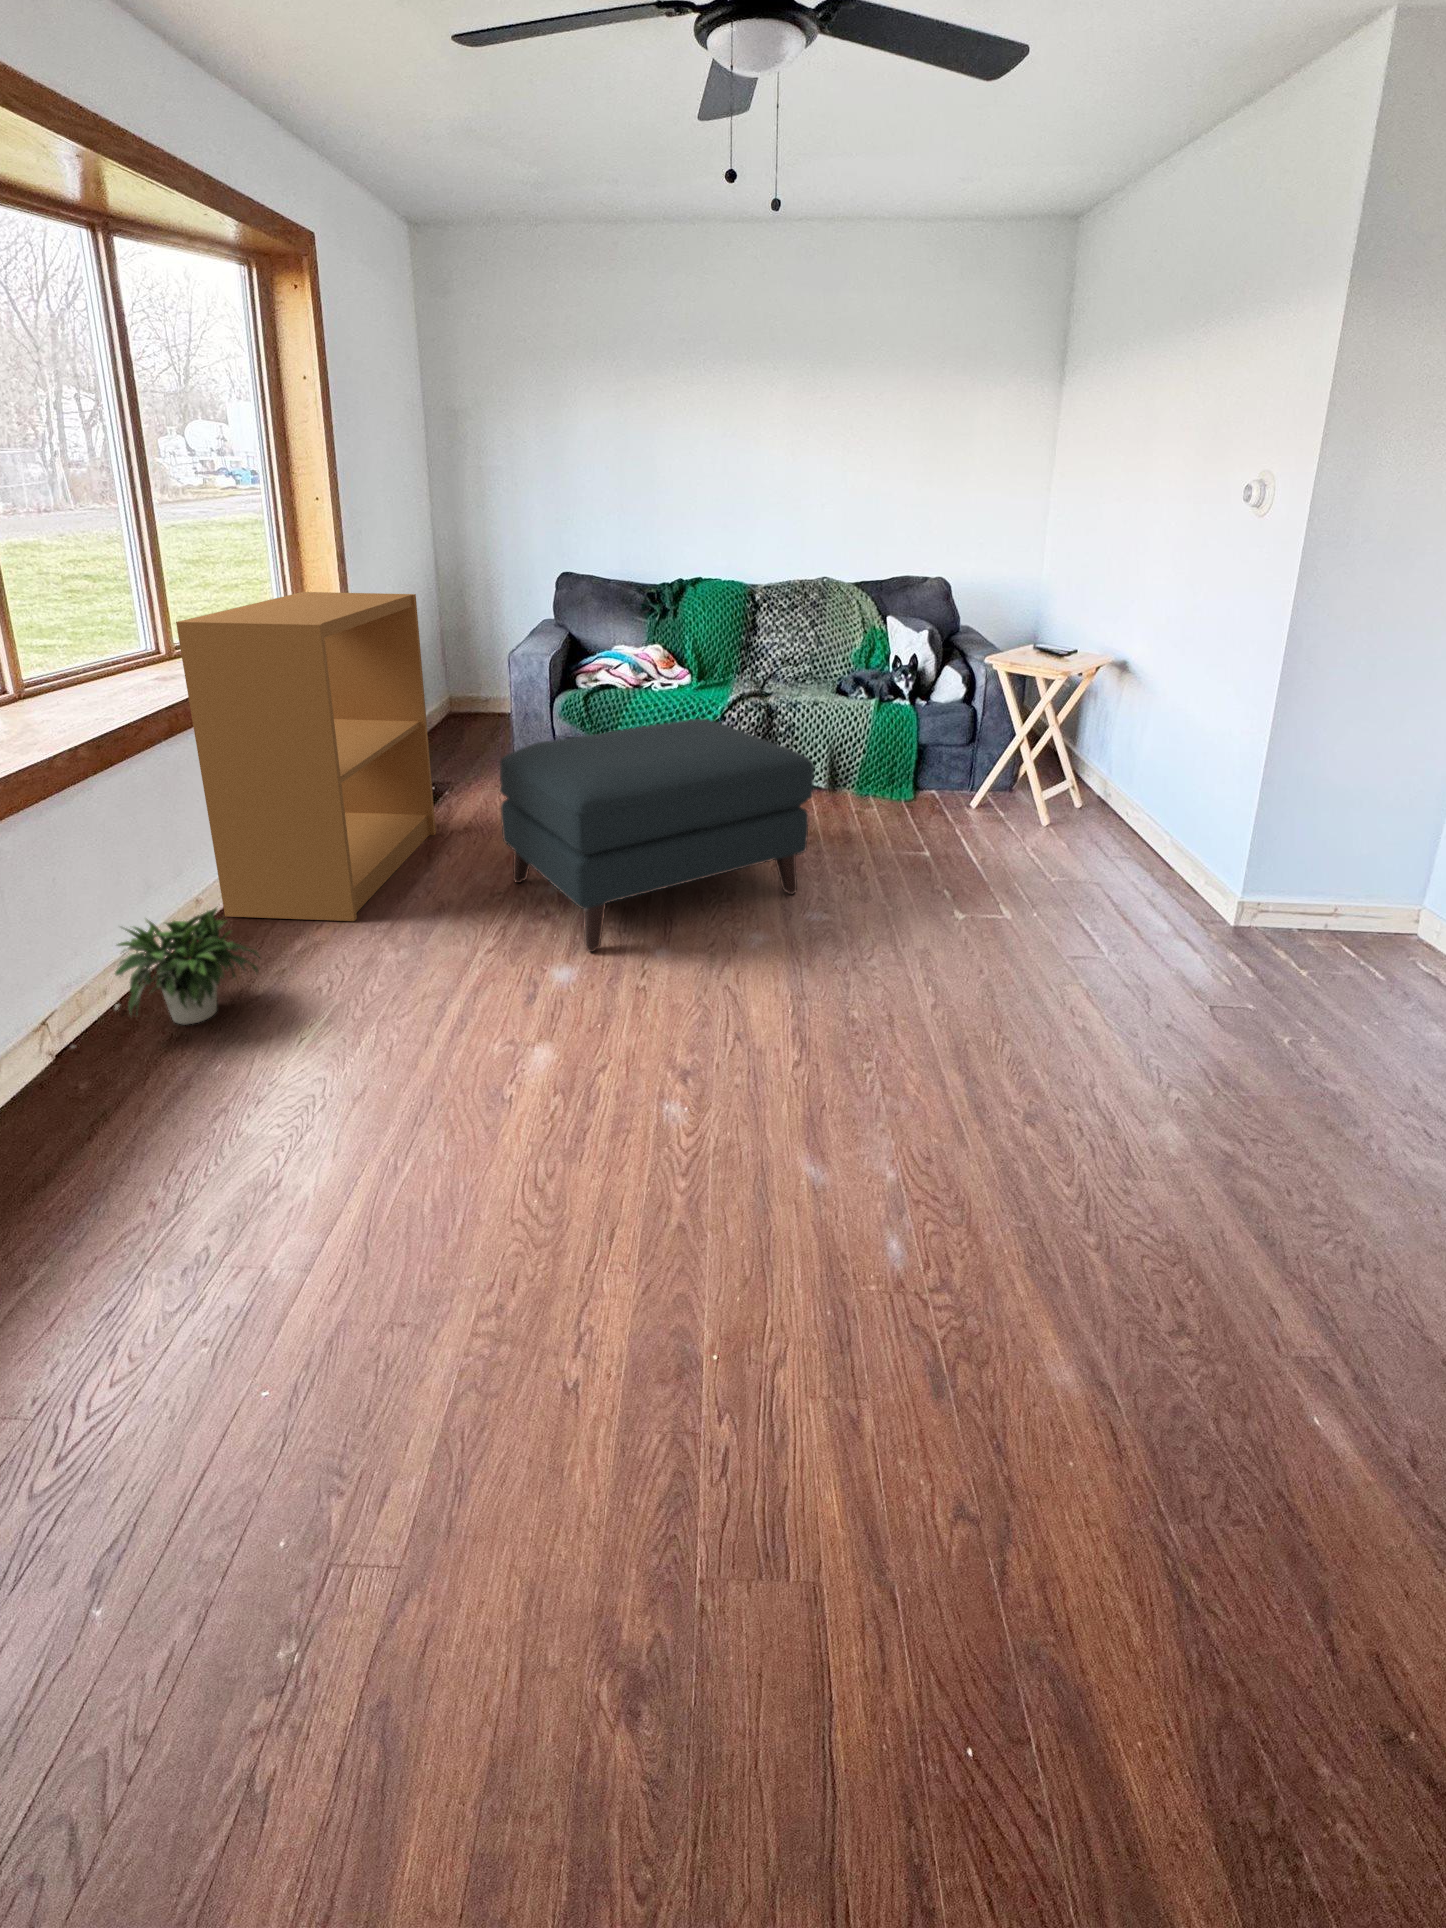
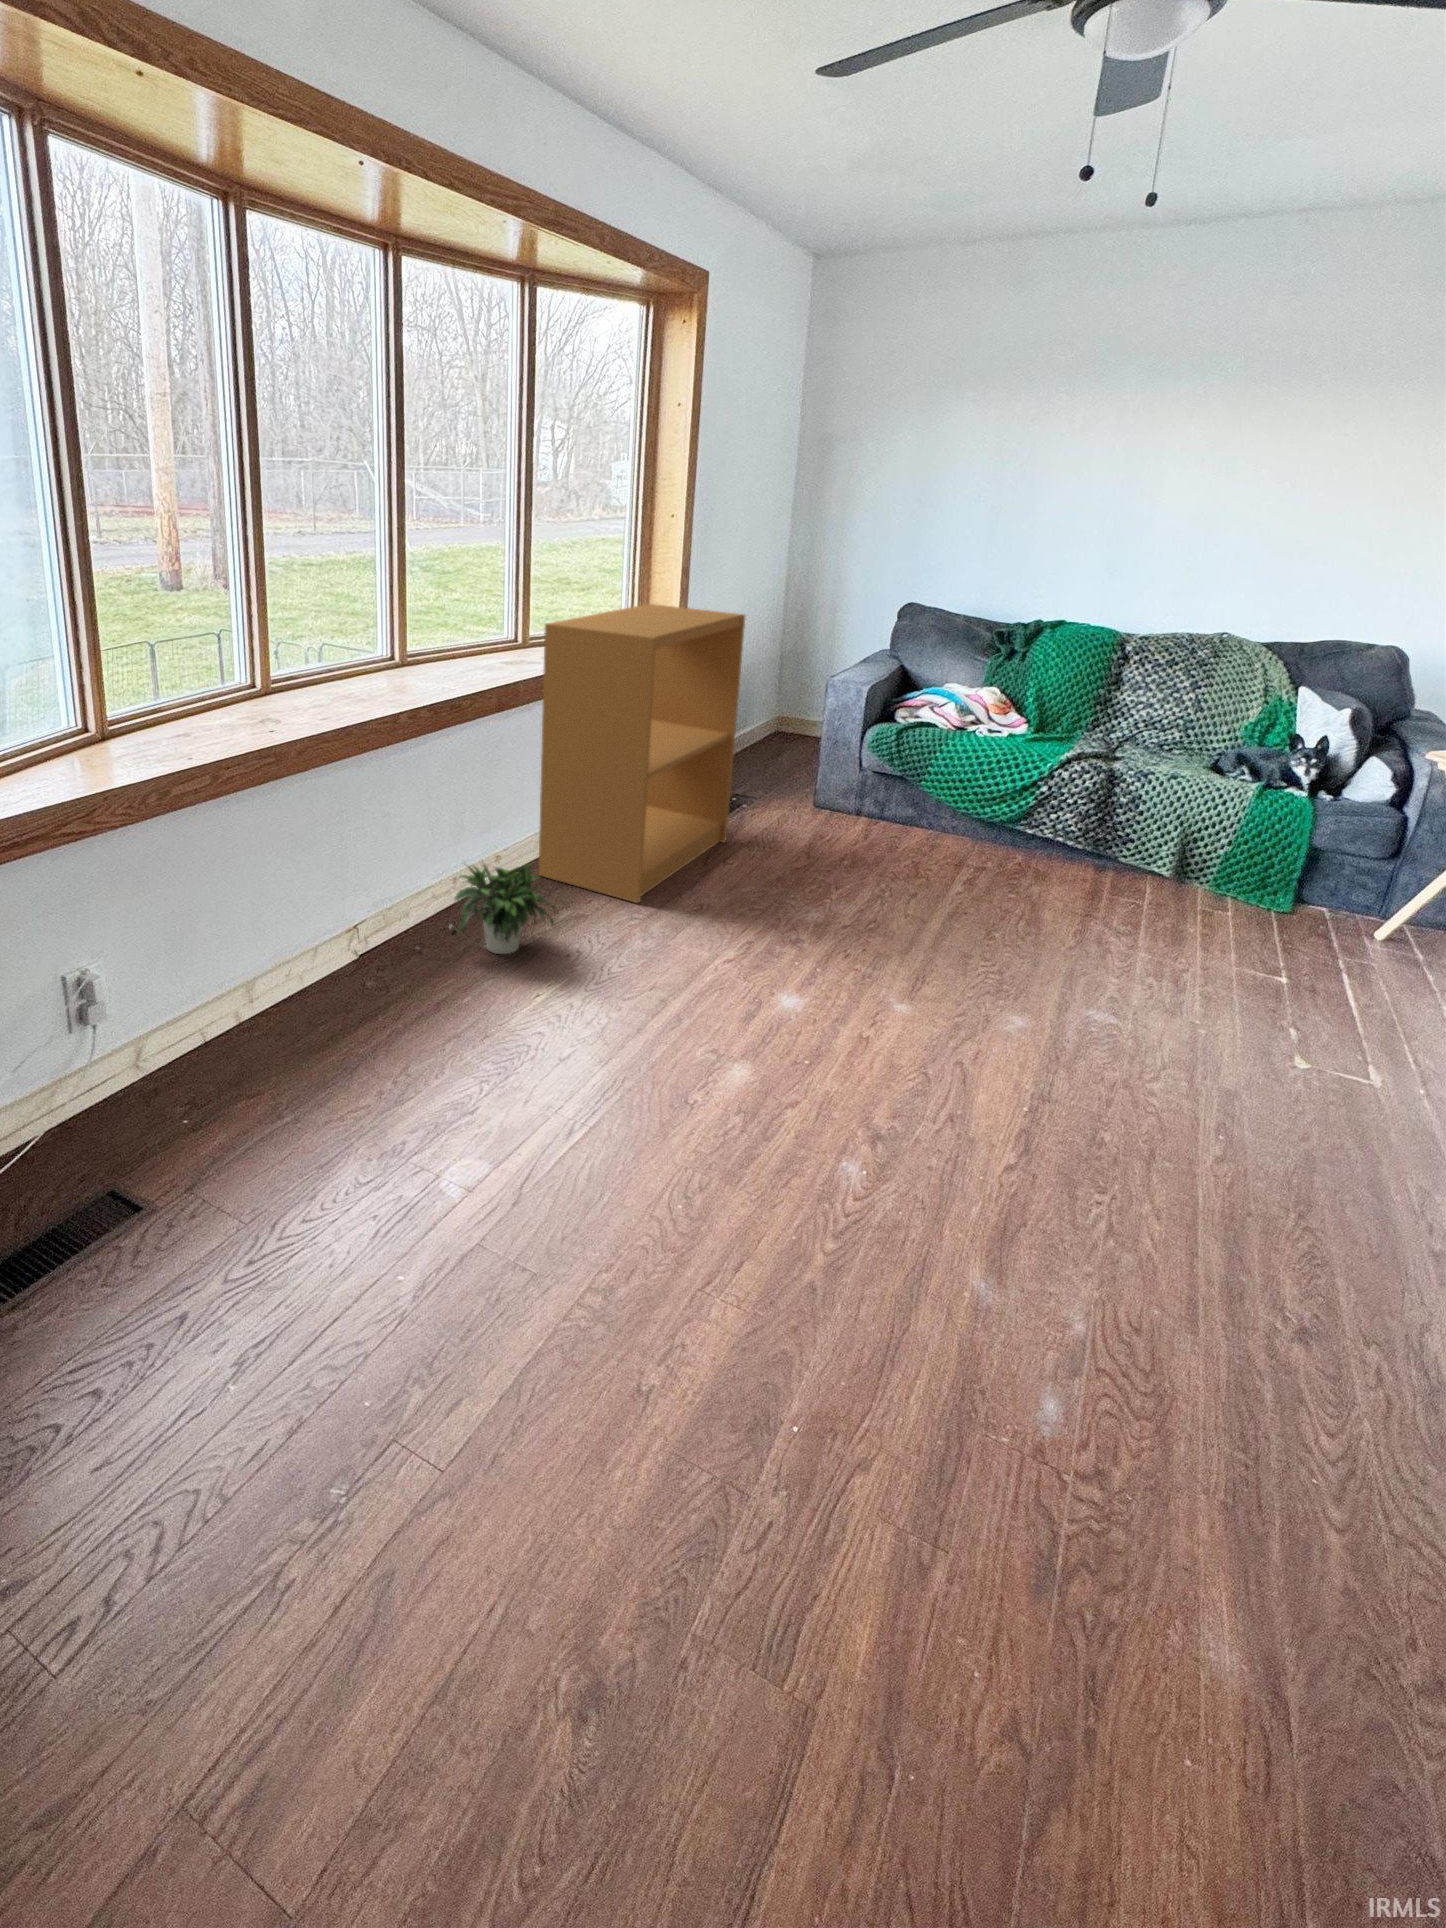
ottoman: present [500,719,814,952] -> none [783,771,1134,984]

